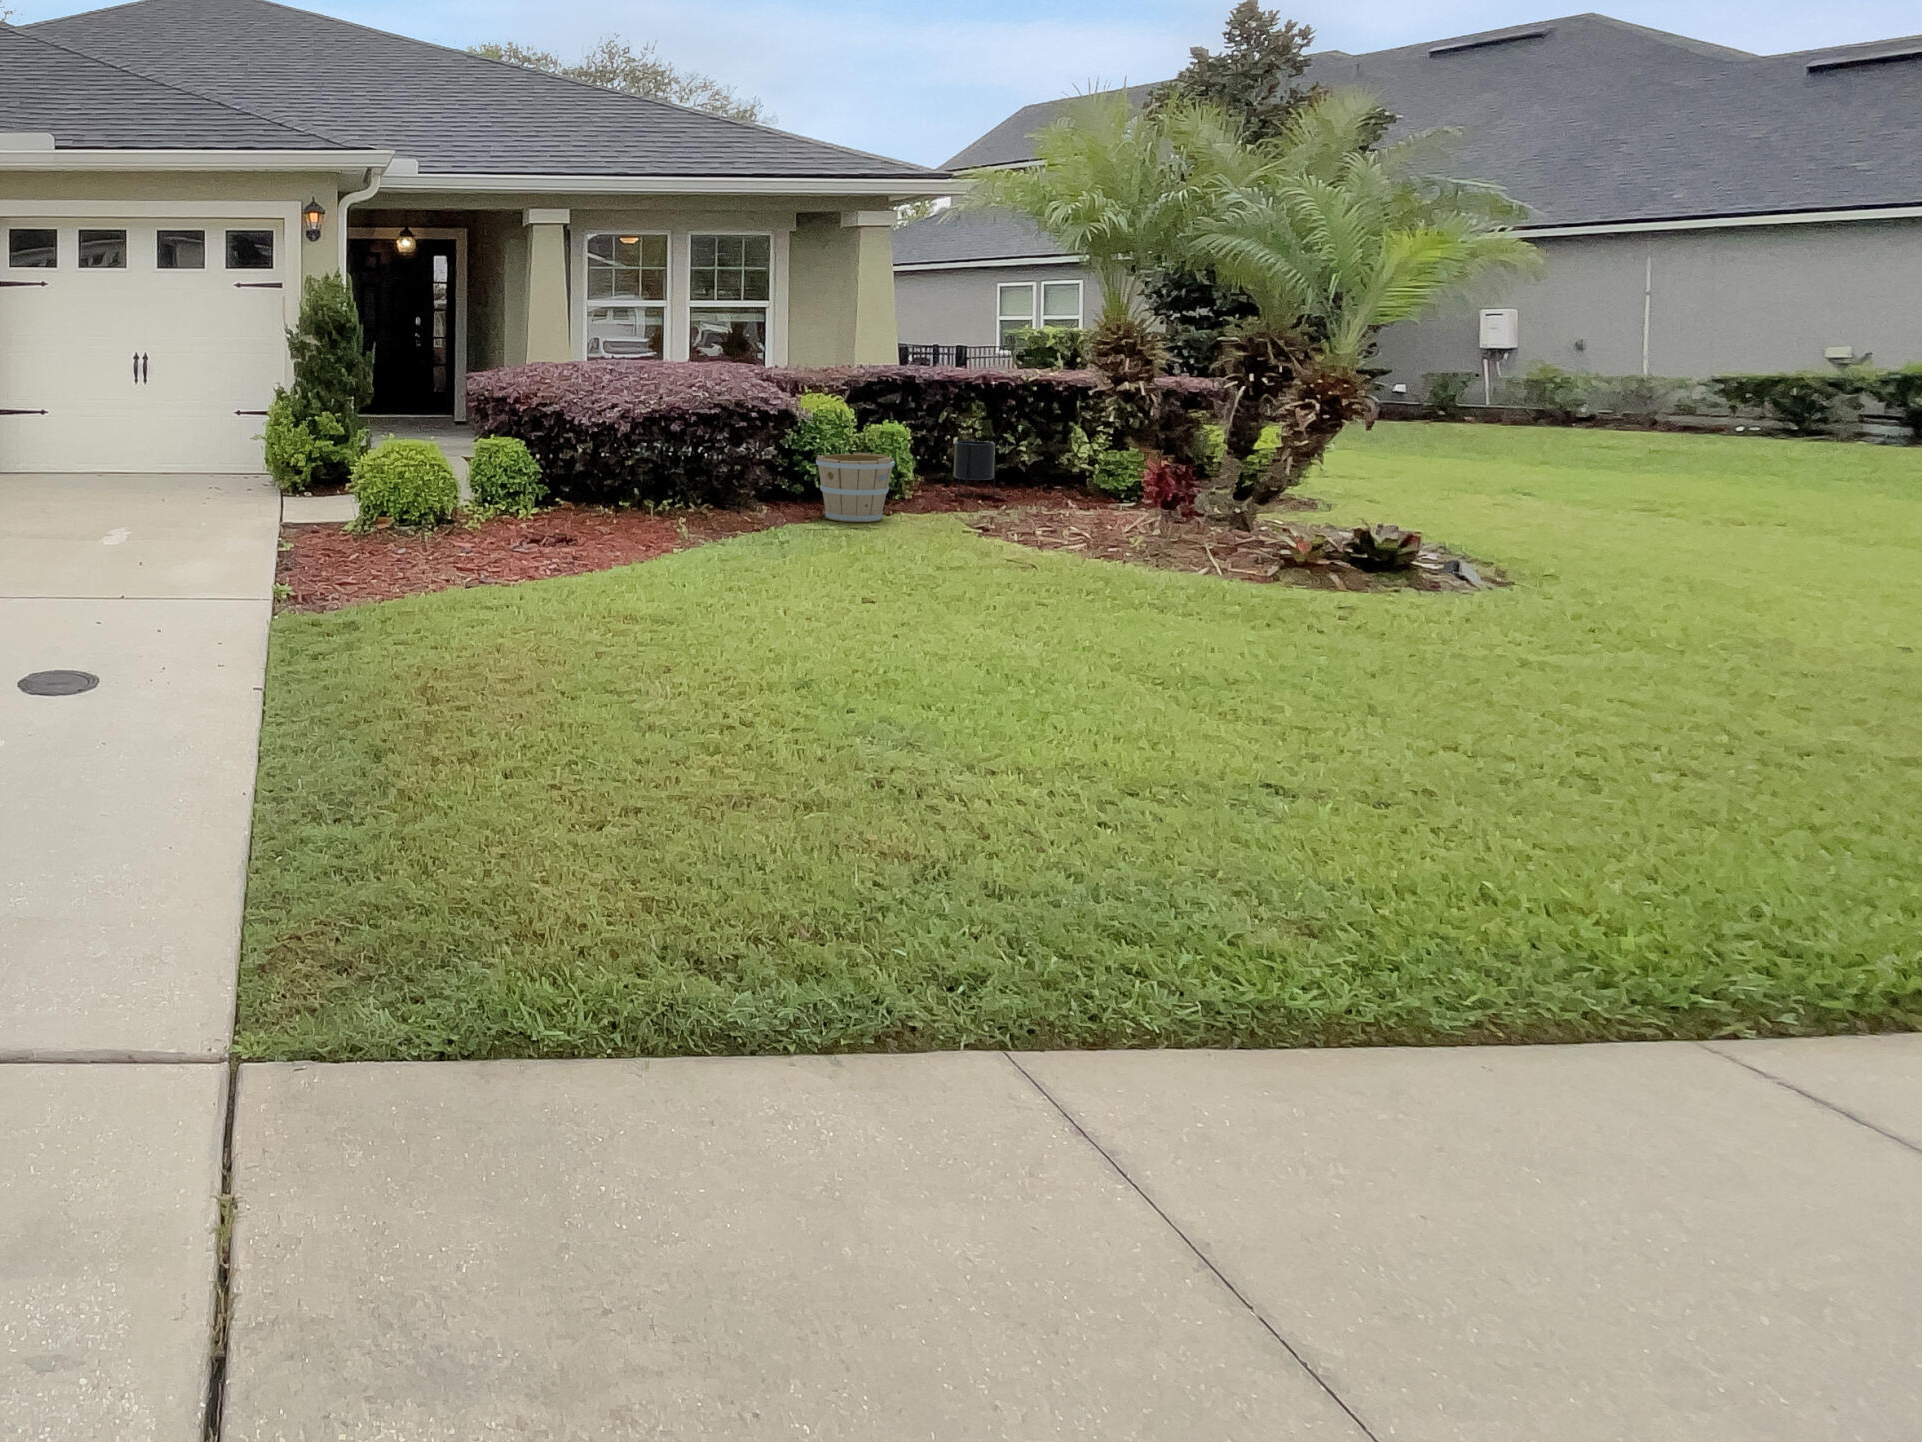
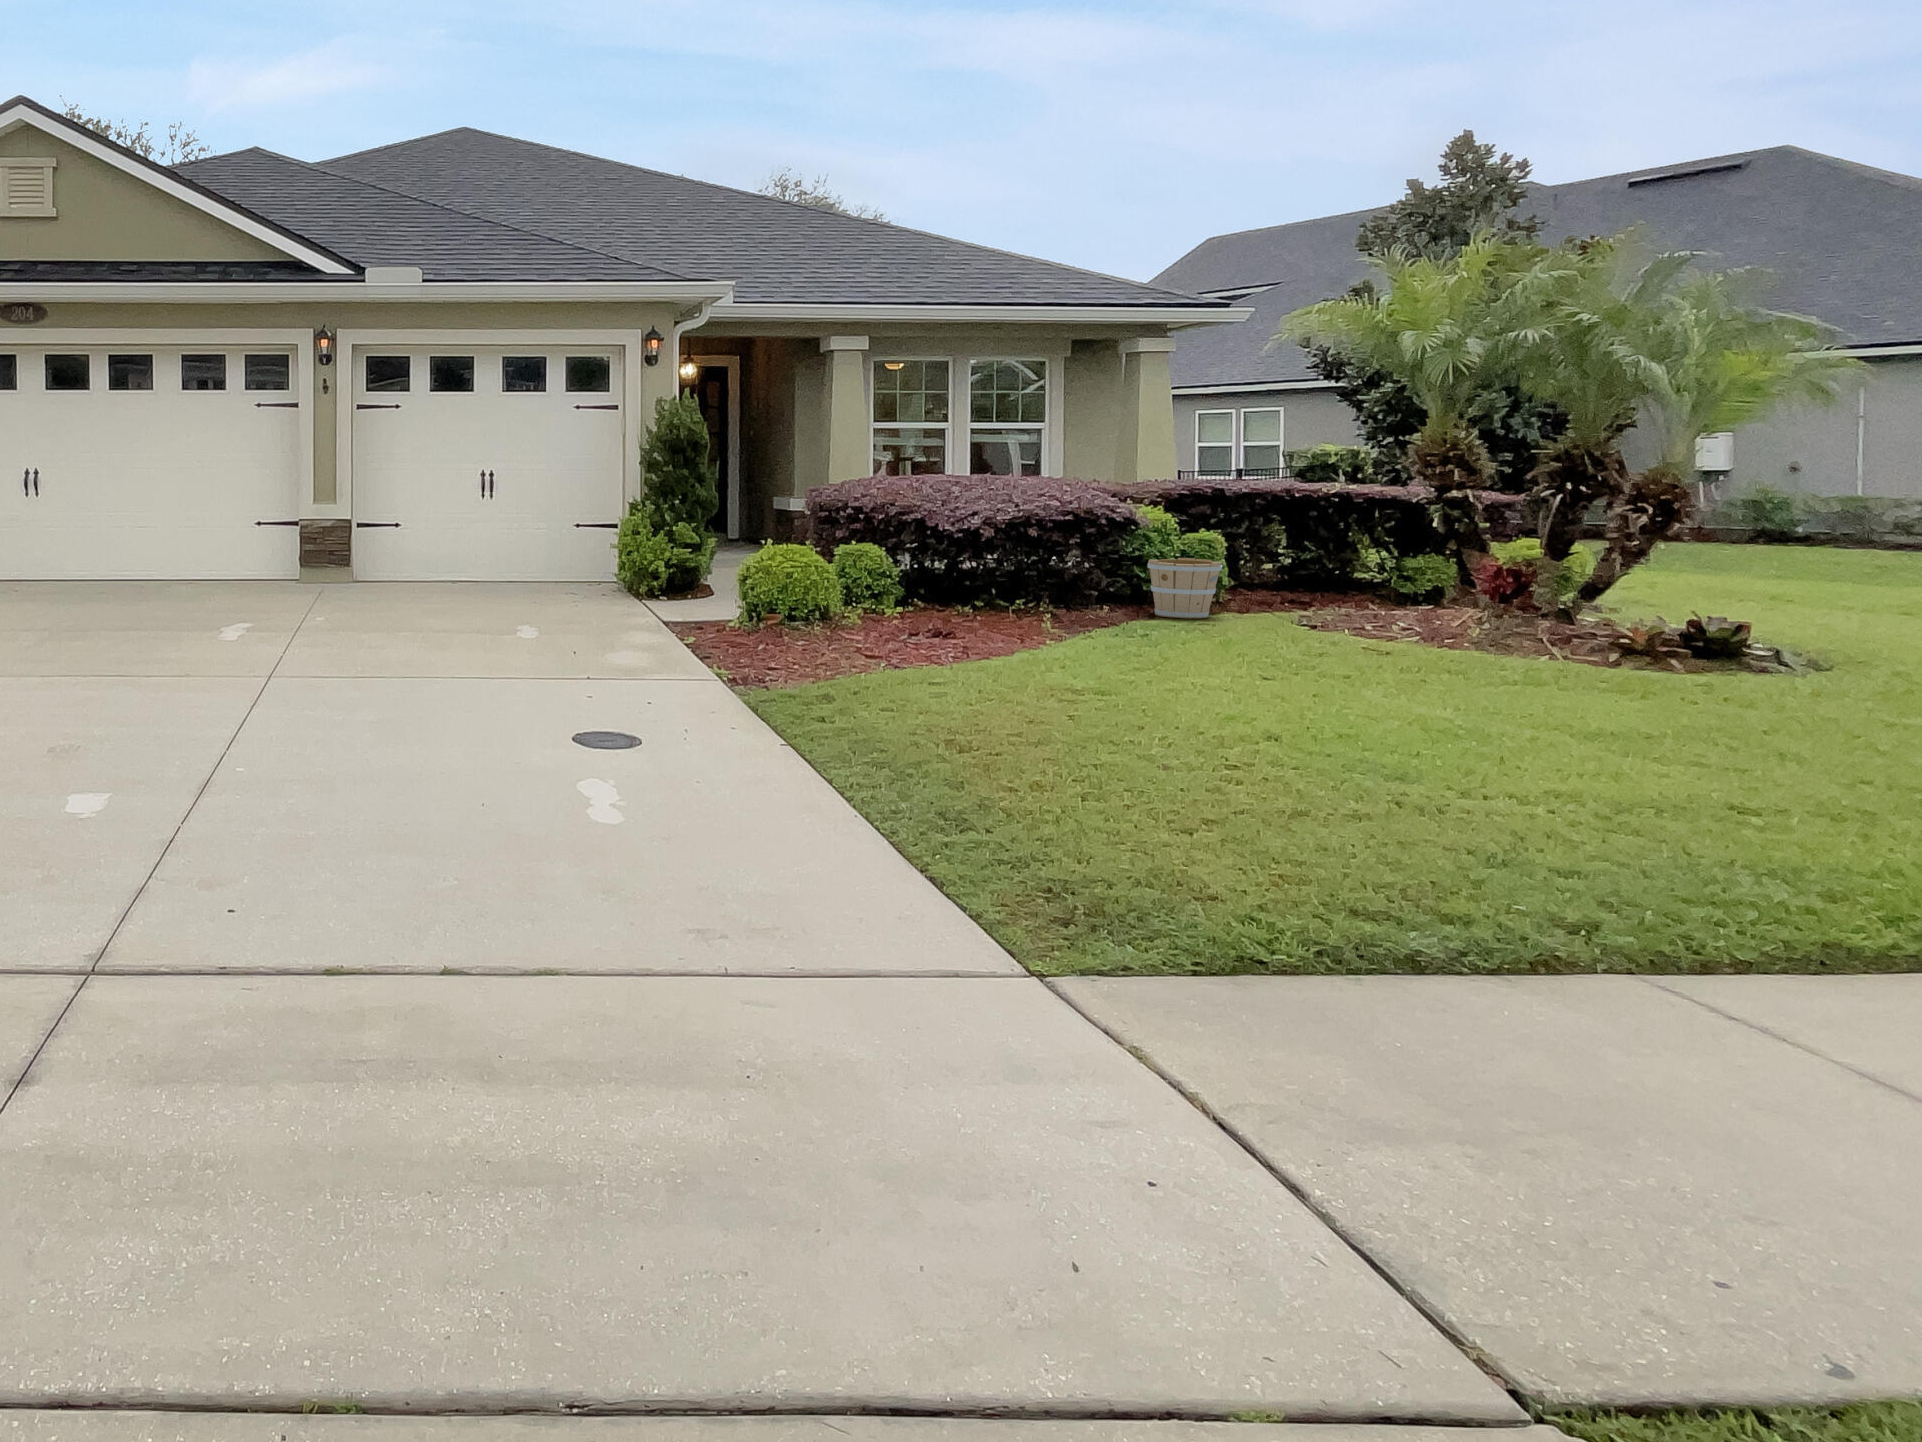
planter: present [953,441,996,498] -> none [1253,551,1295,602]

